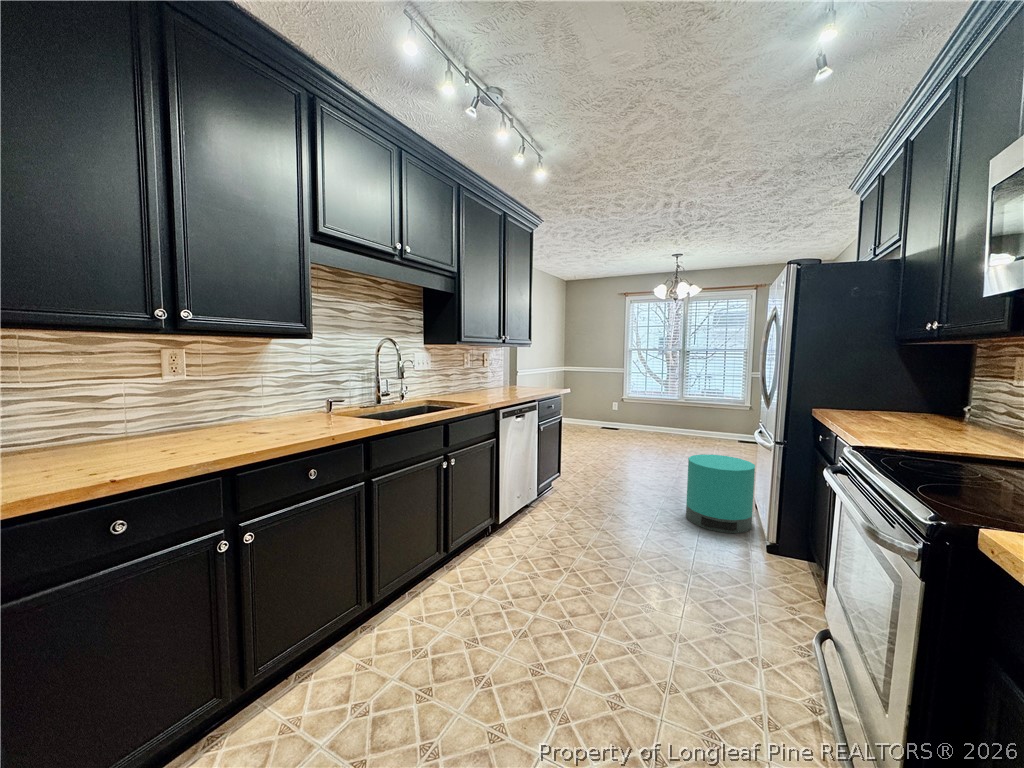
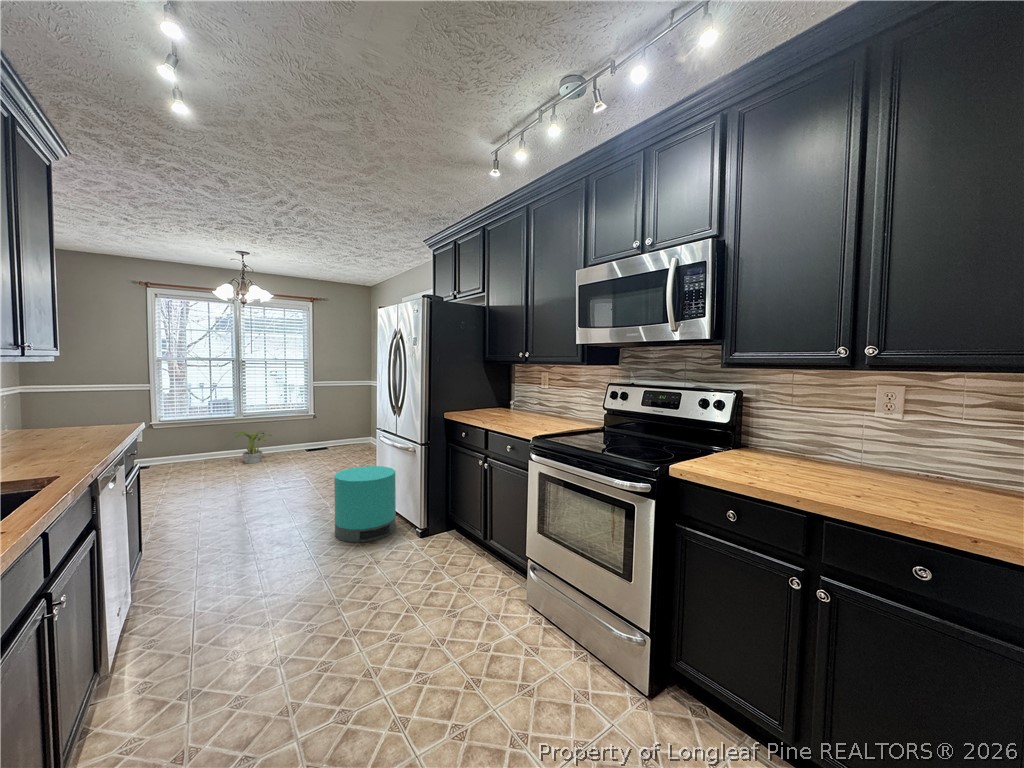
potted plant: none [670,410,703,440] -> present [235,431,271,464]

